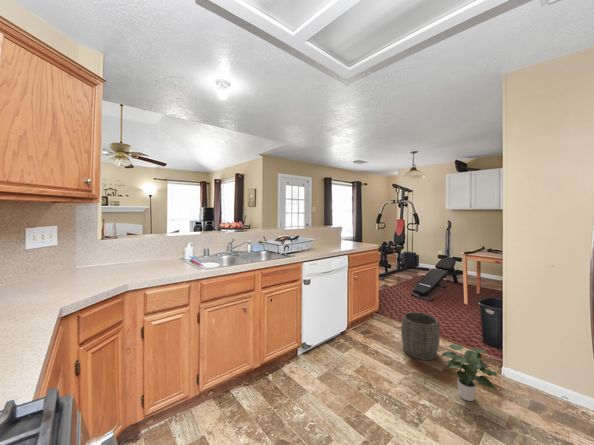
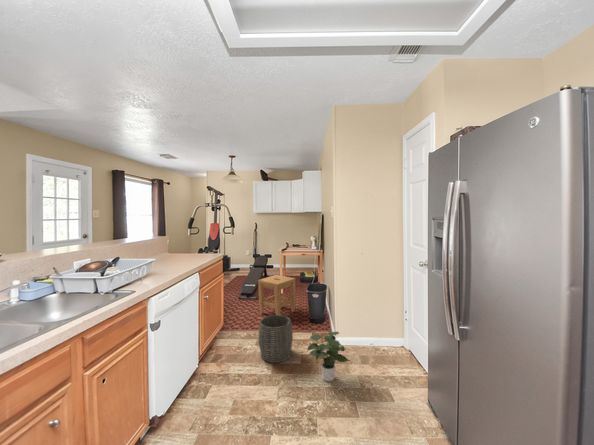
stool: none [424,278,471,325] -> present [258,275,296,315]

